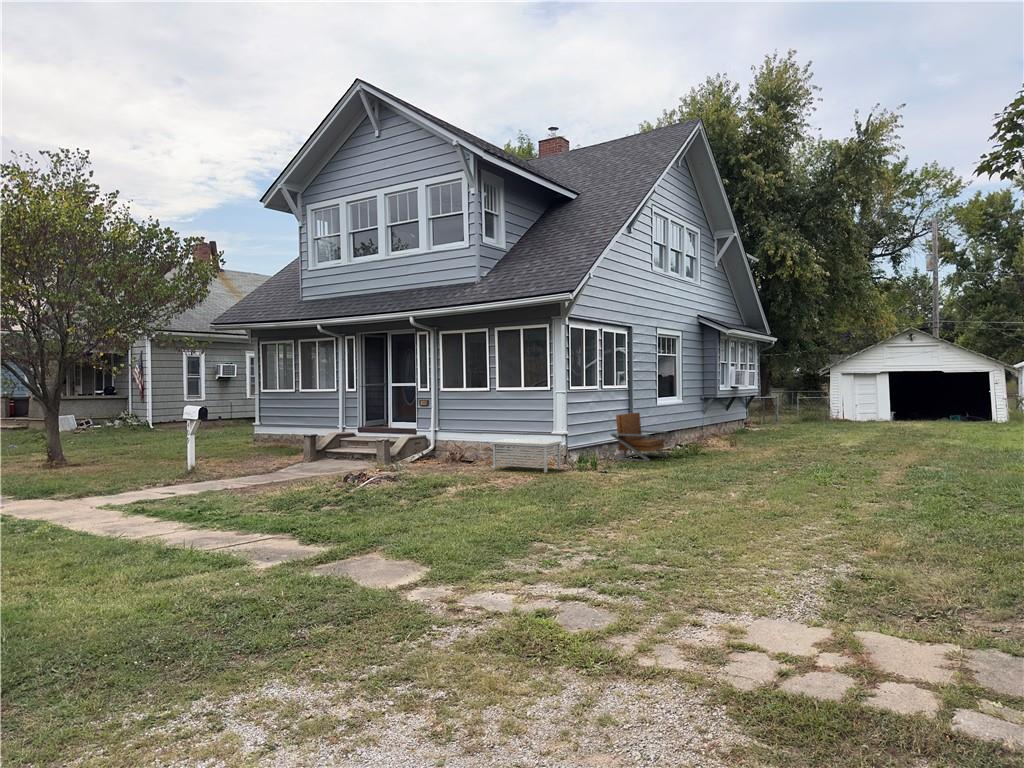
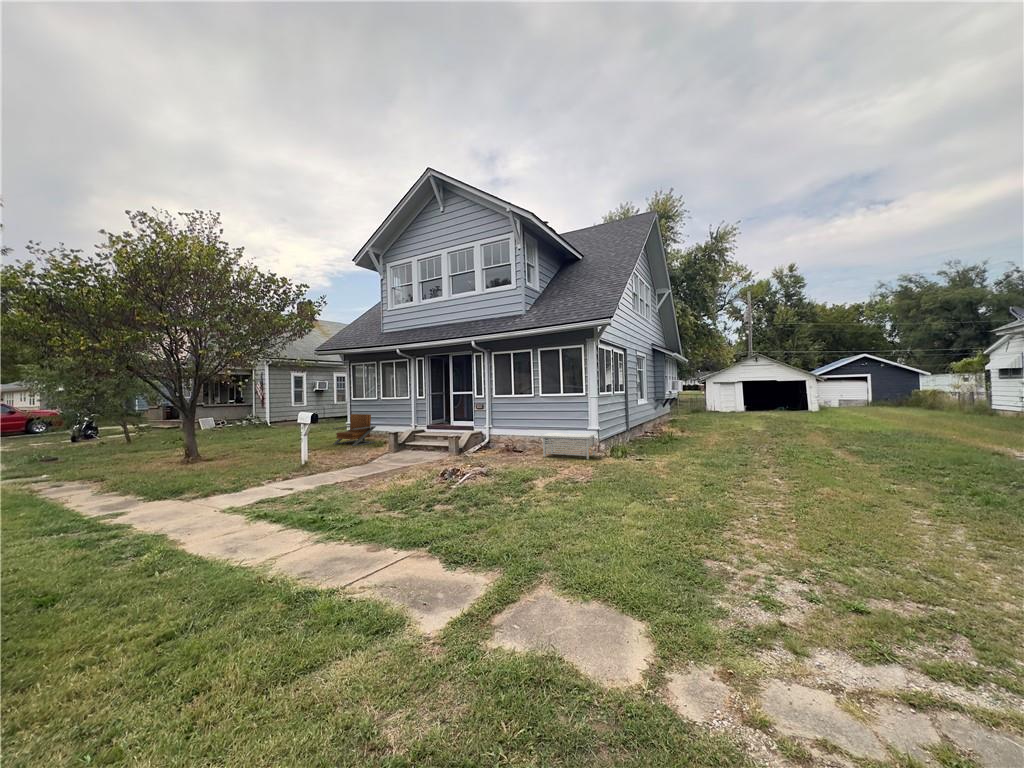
lounge chair: present [610,413,668,462] -> present [333,414,376,446]

